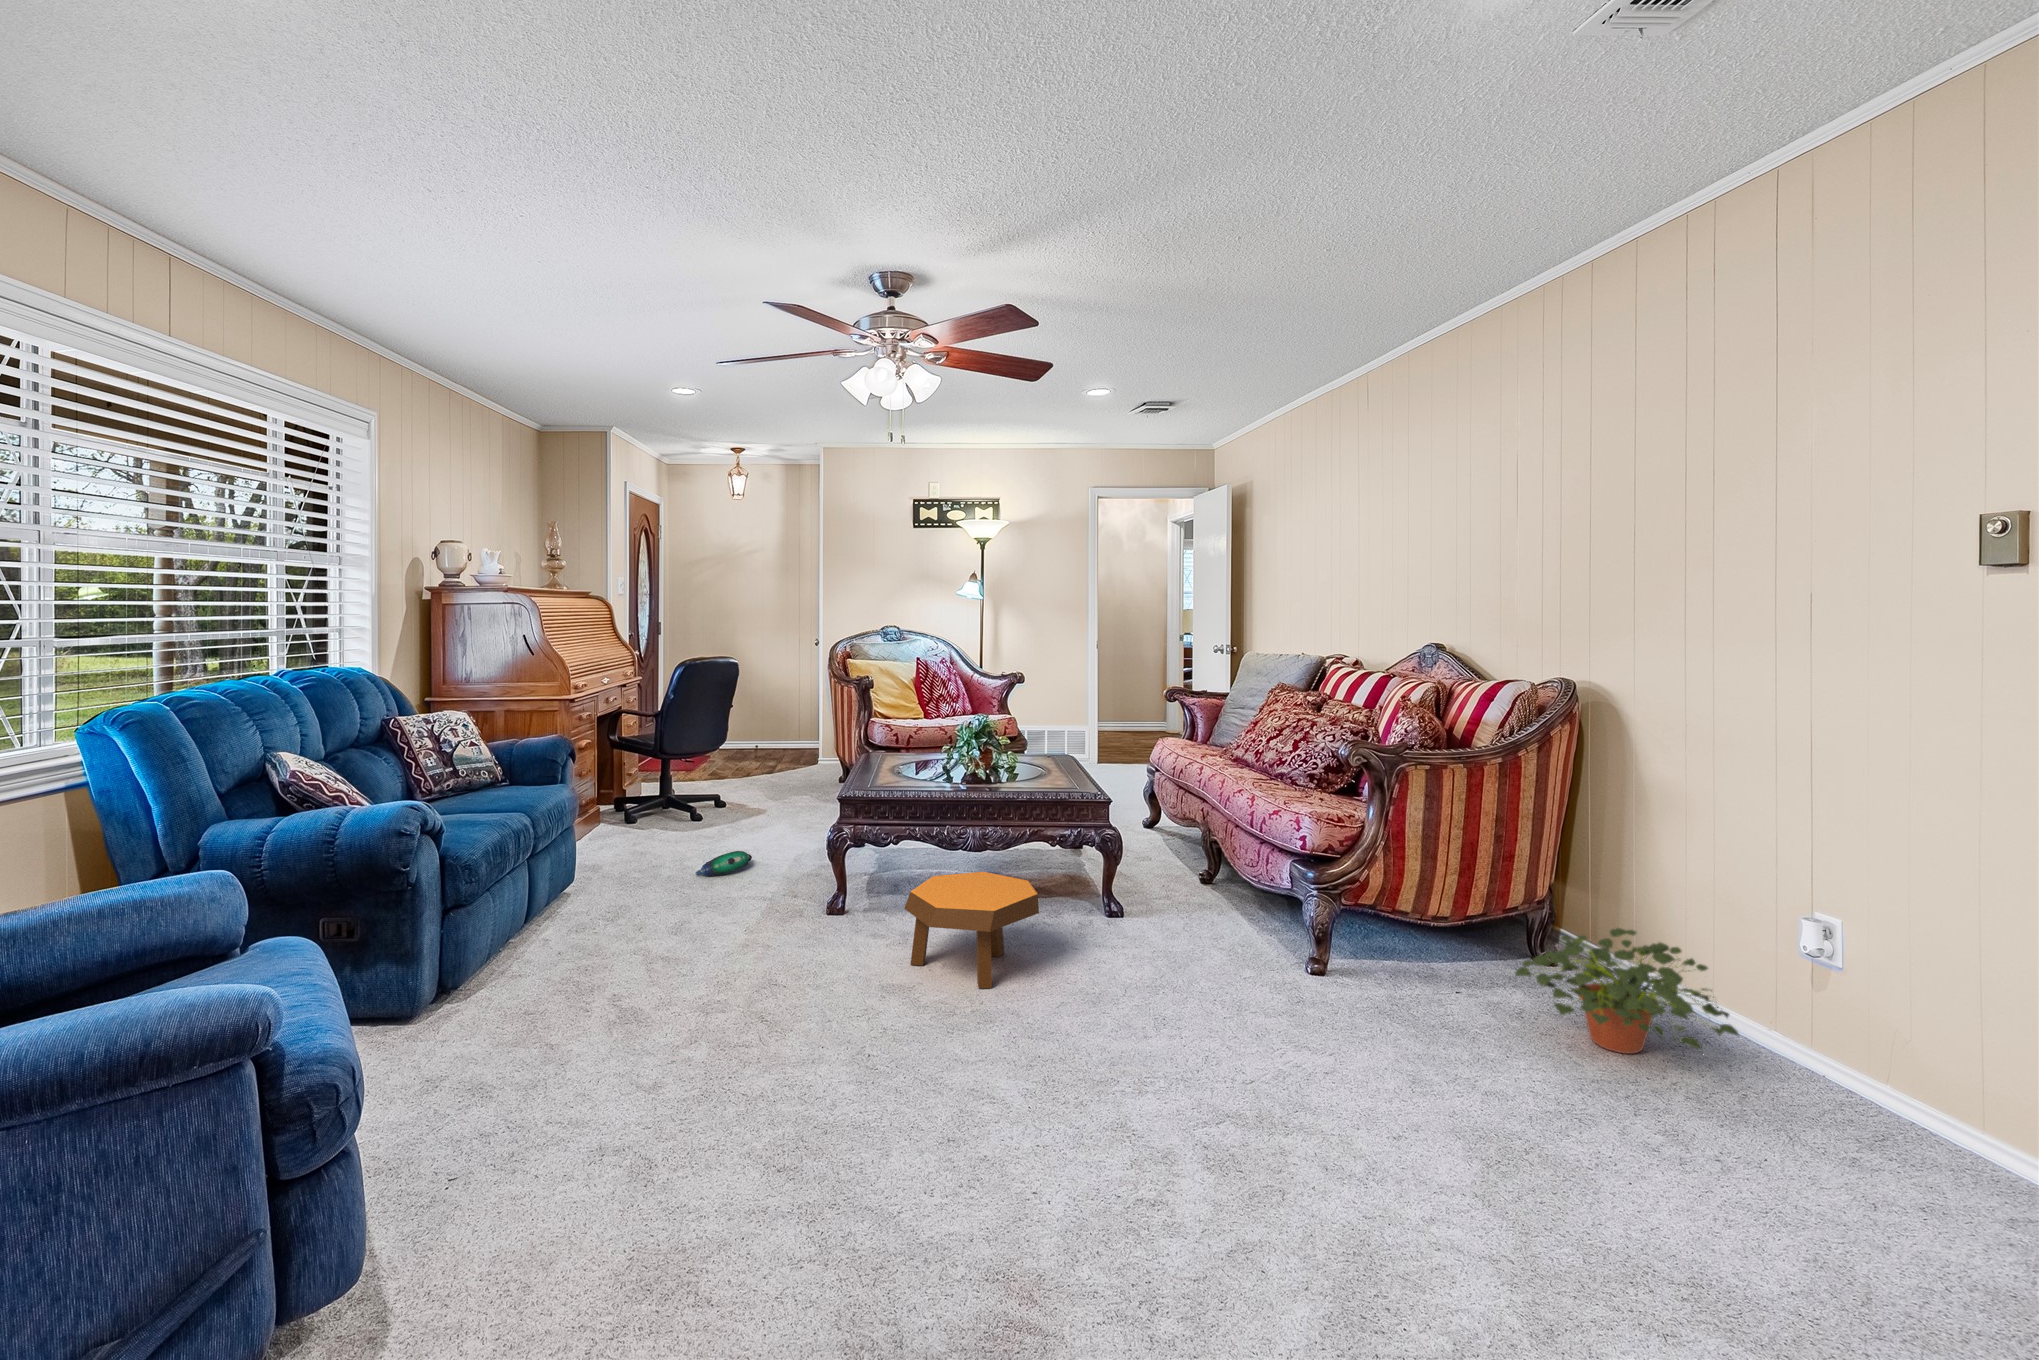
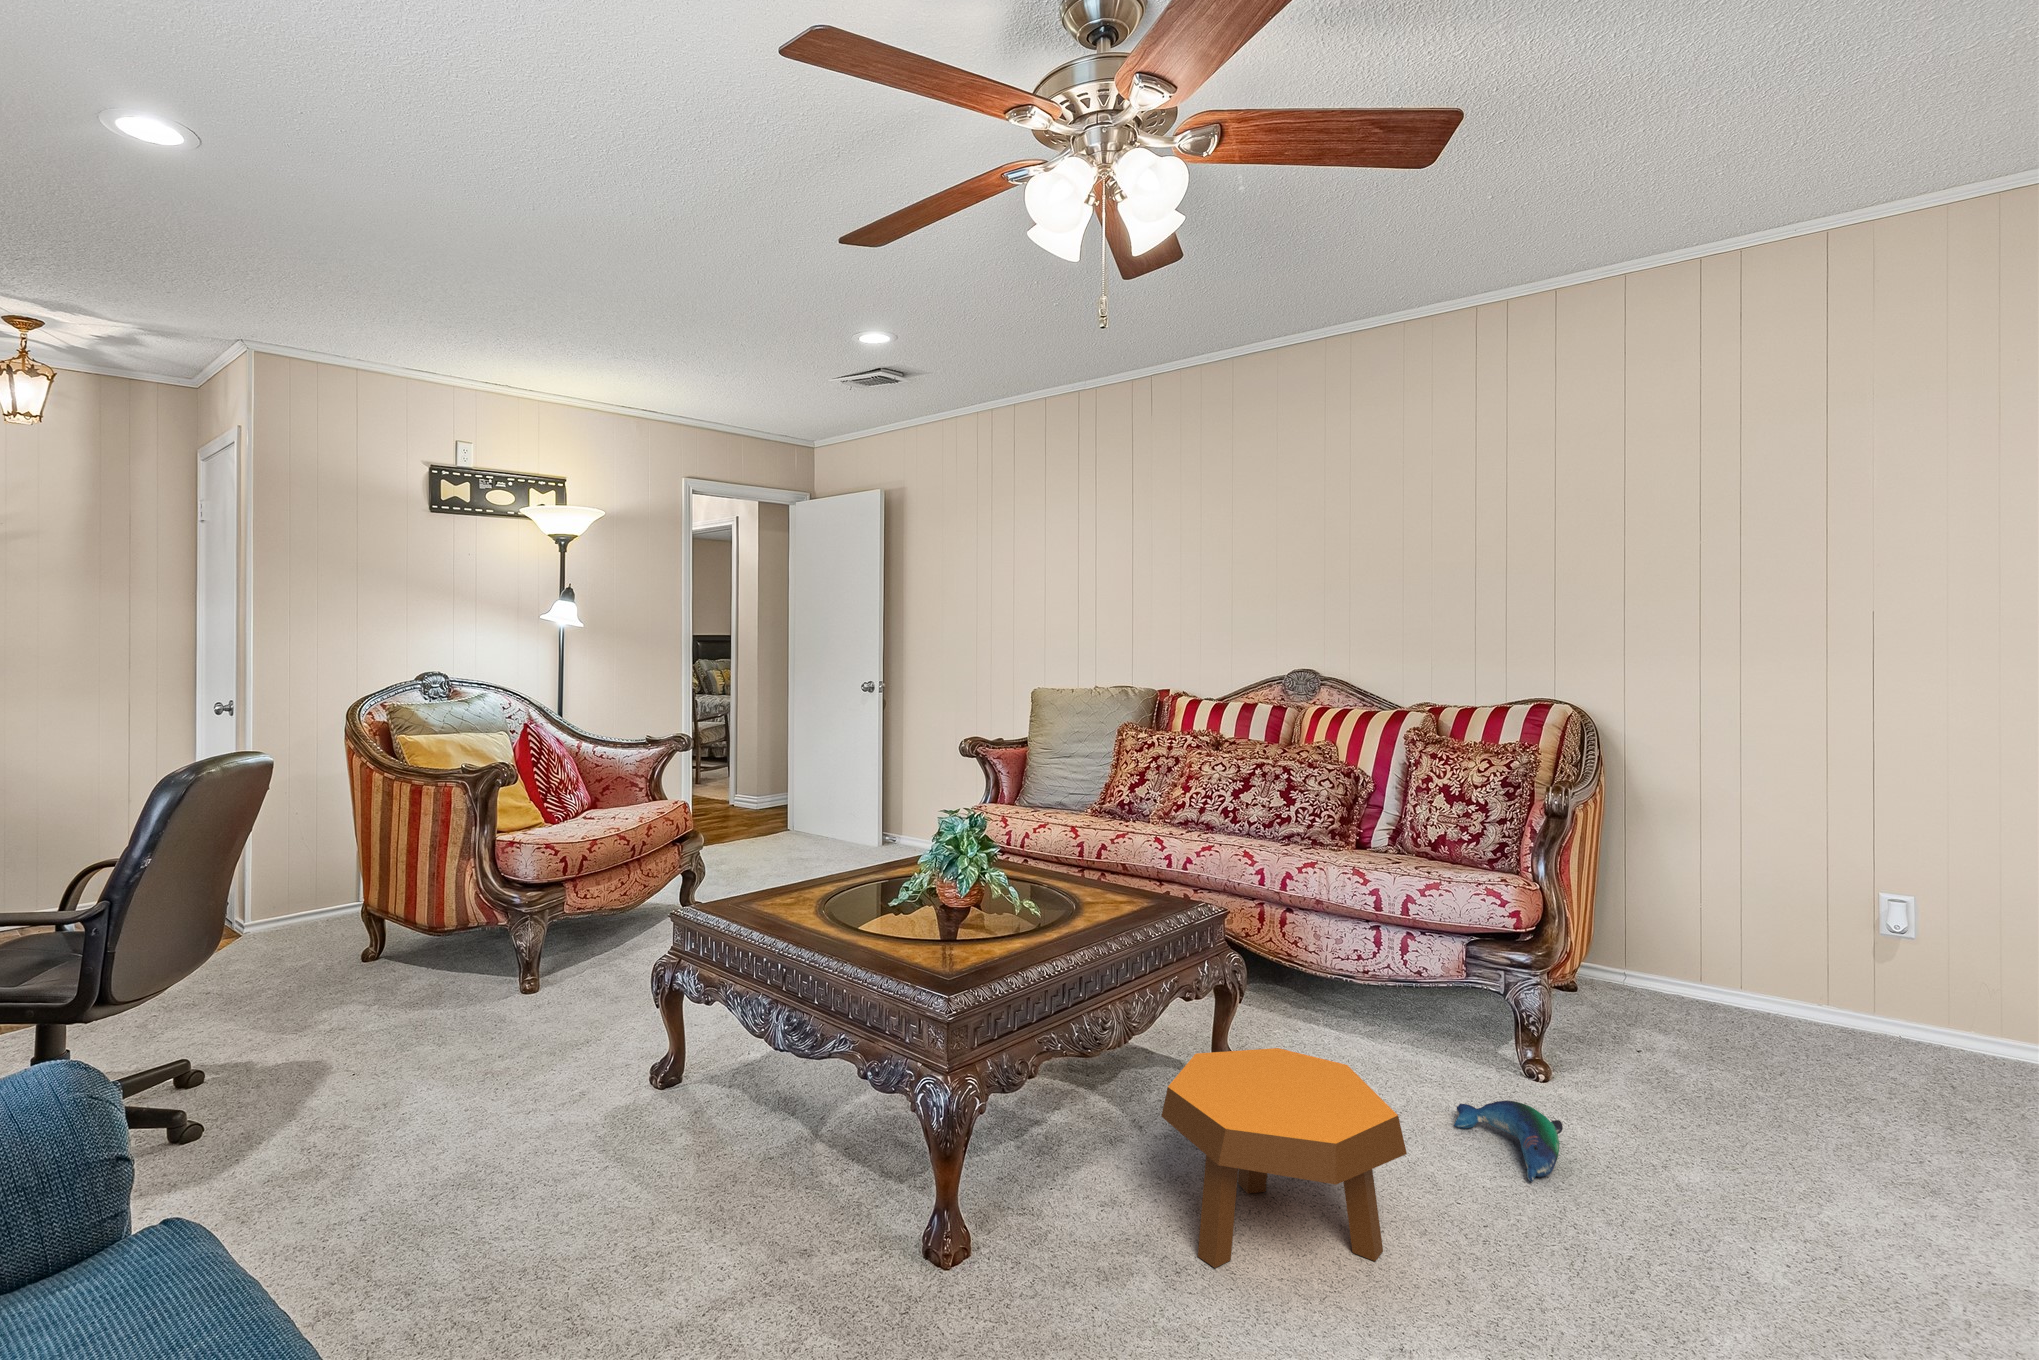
plush toy: present [696,851,752,876] -> present [1454,1101,1563,1182]
potted plant: present [1515,928,1739,1054] -> none [1707,932,1925,1058]

